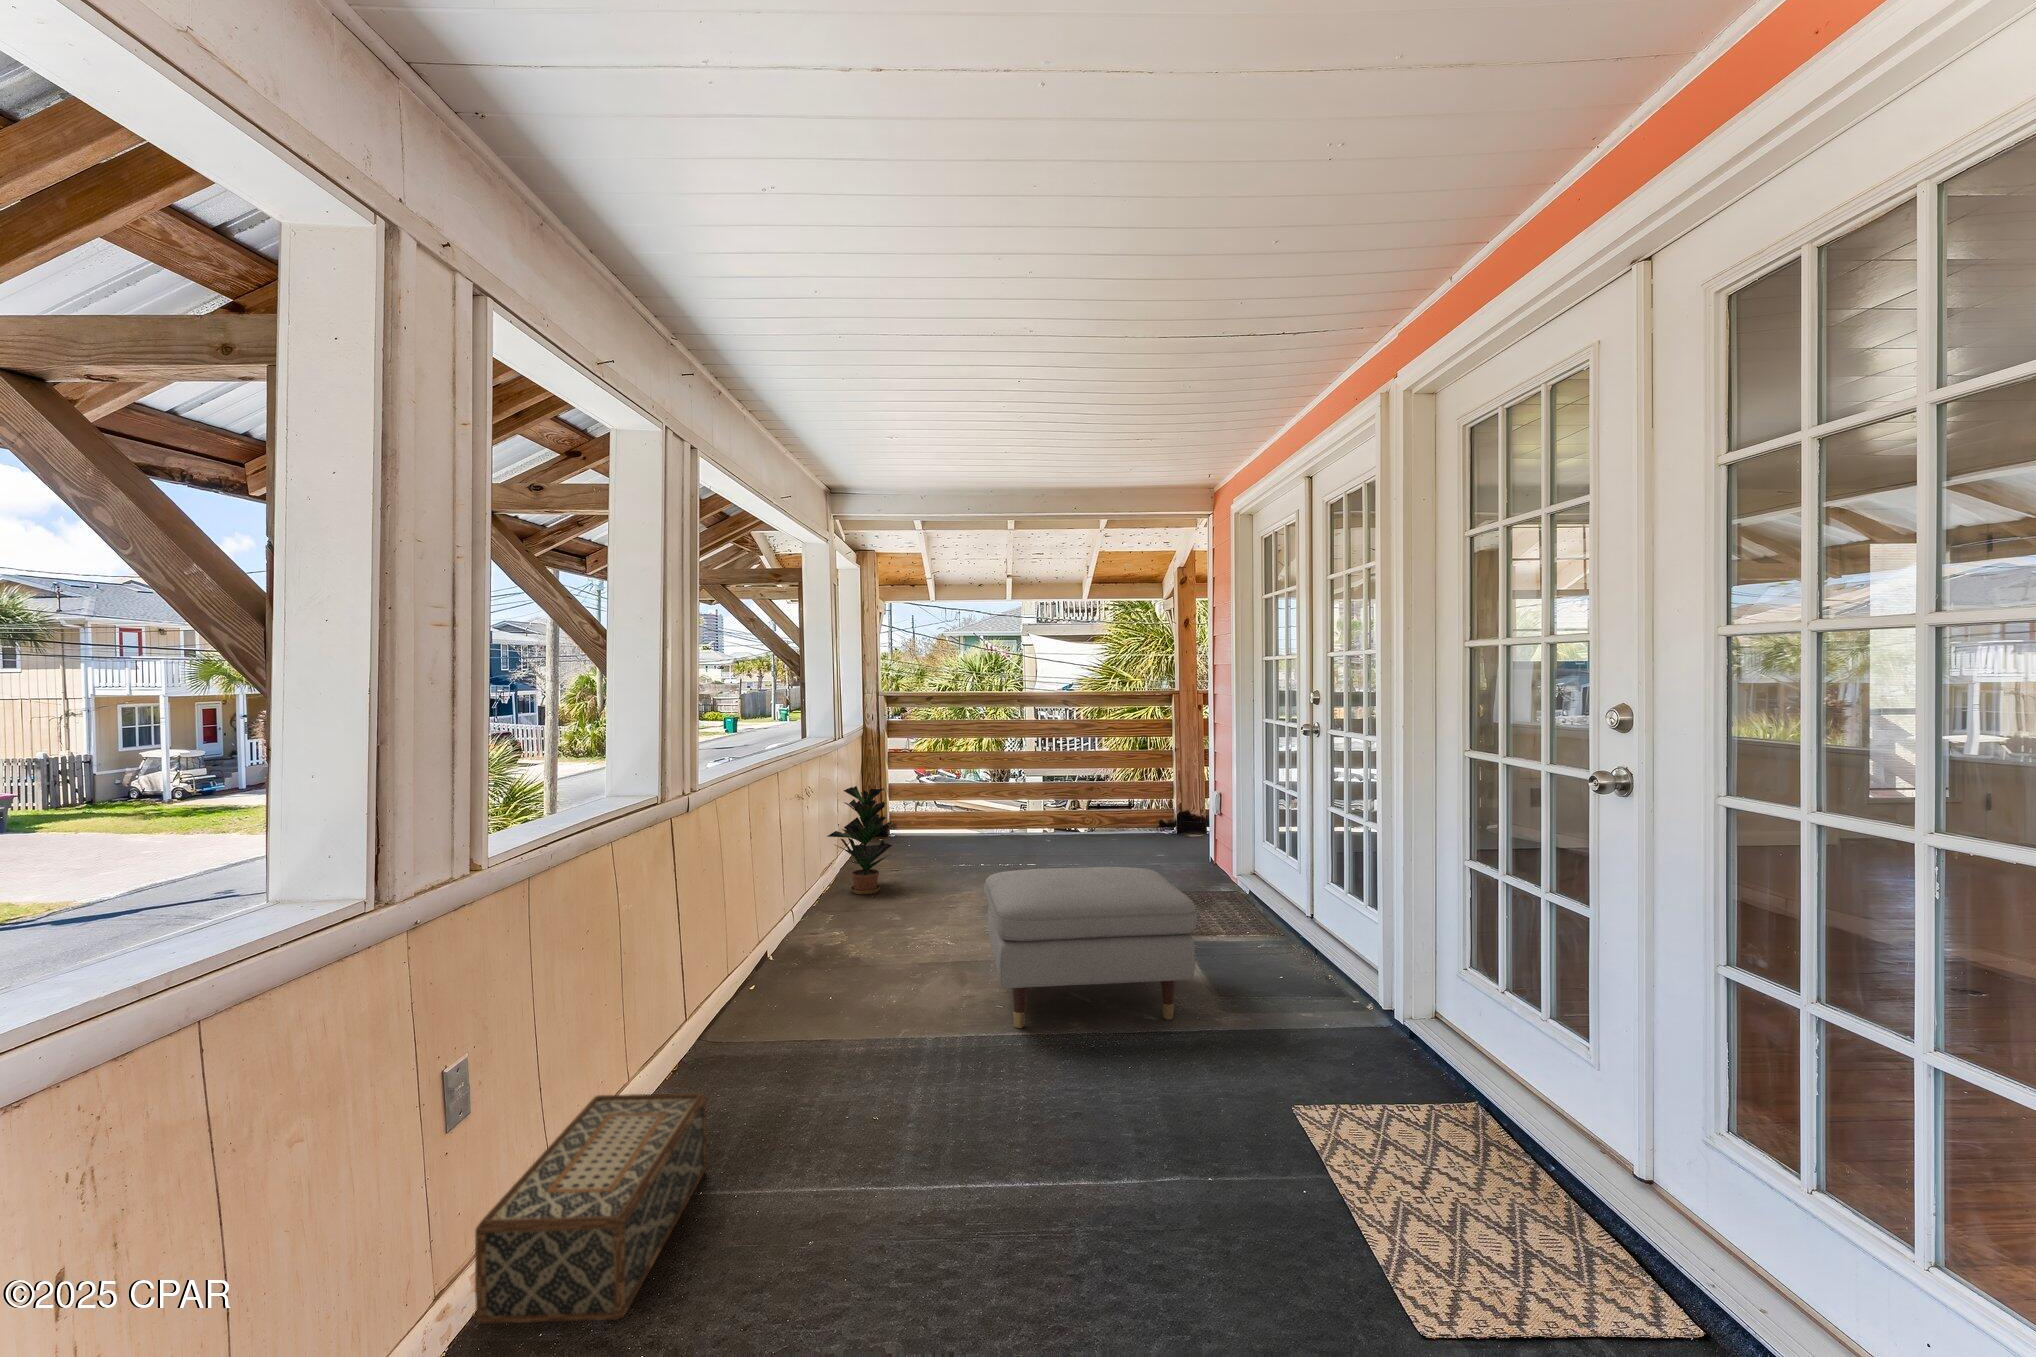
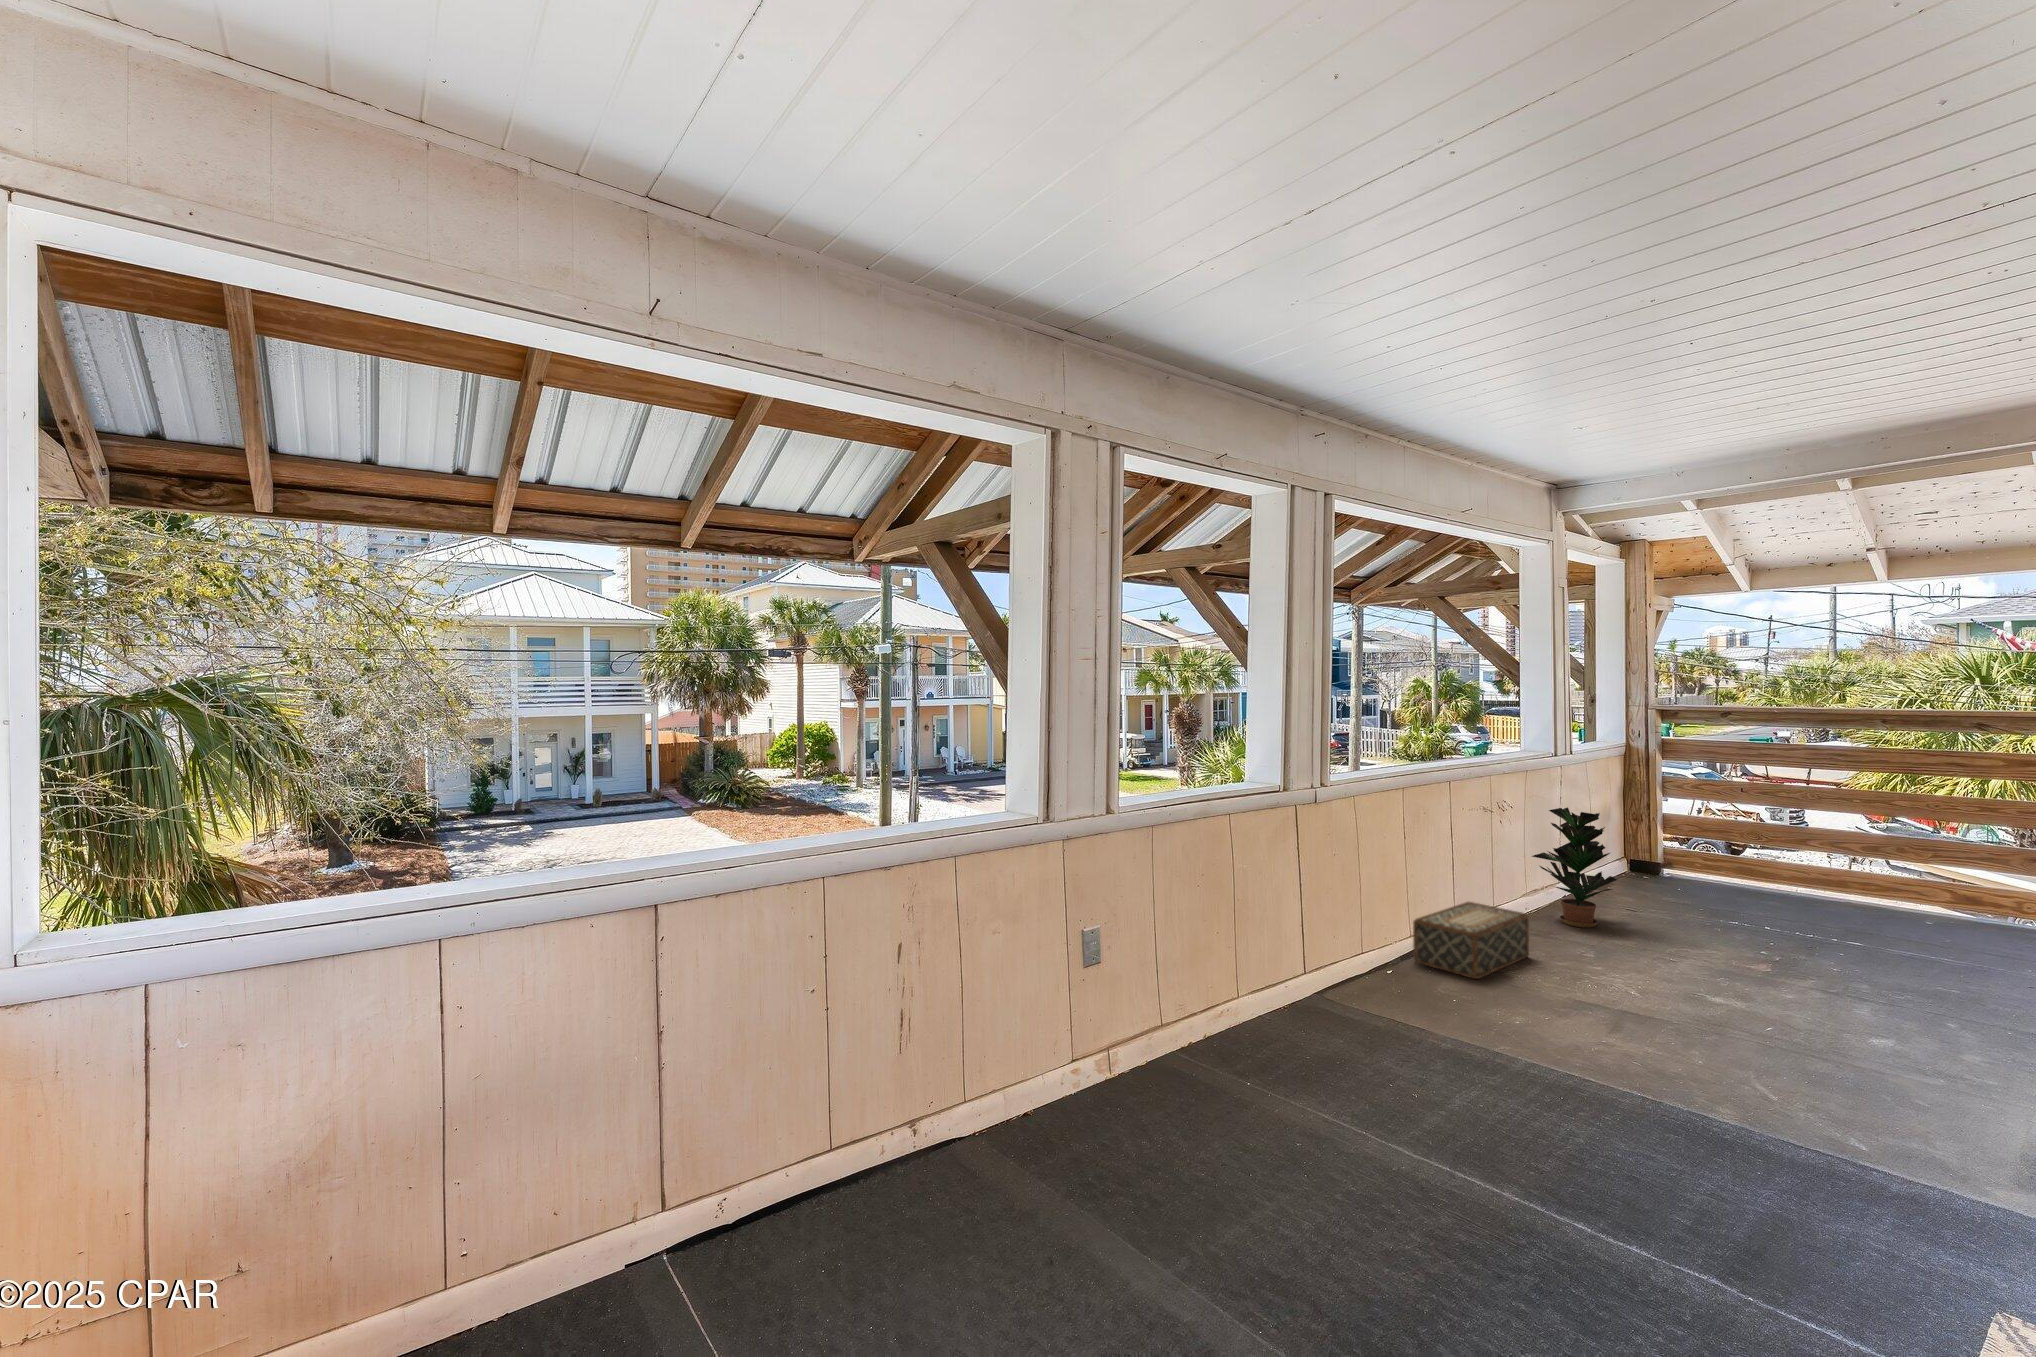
ottoman: present [984,867,1197,1028] -> none [1614,921,1958,1169]
woven basket: present [475,1093,706,1324] -> present [1413,902,1529,979]

